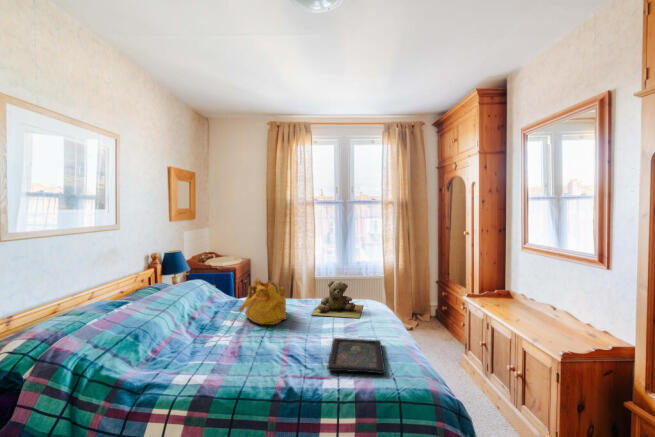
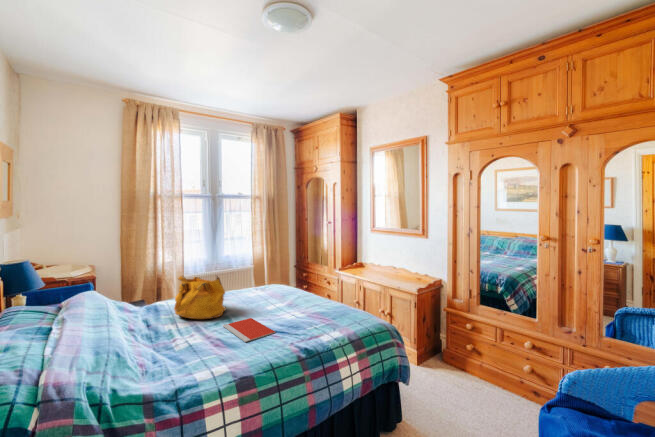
teddy bear: present [311,281,363,318] -> none [237,268,288,302]
notebook: none [253,334,293,359] -> present [223,318,275,342]
tray: present [327,338,385,373] -> none [293,305,355,330]

